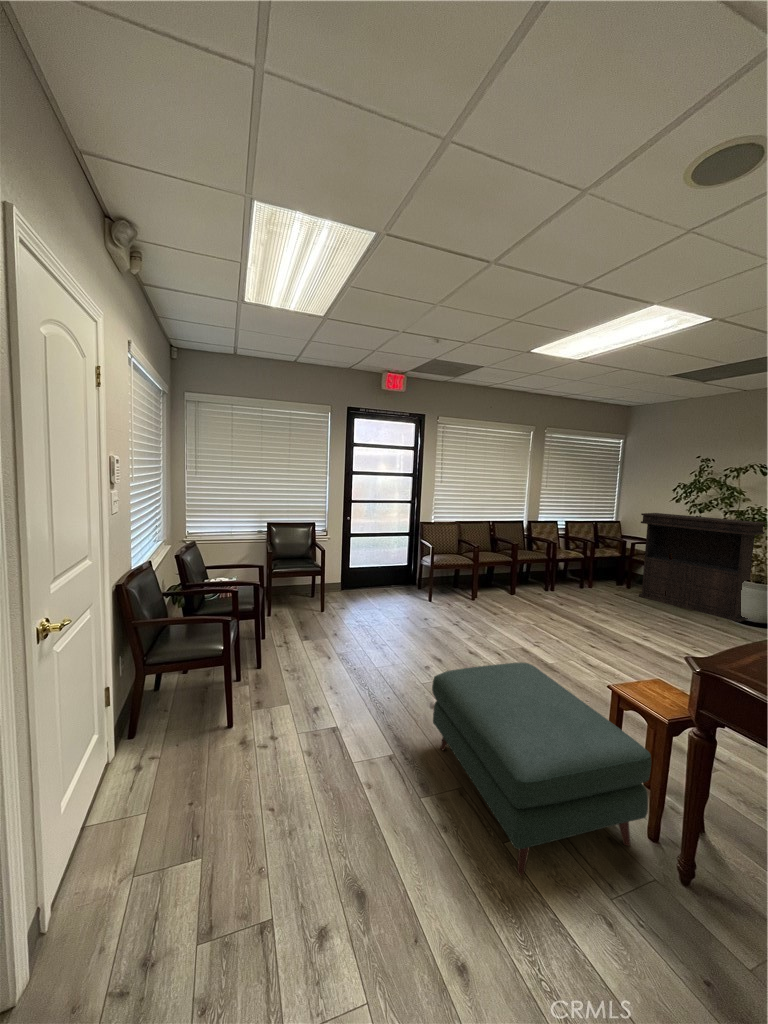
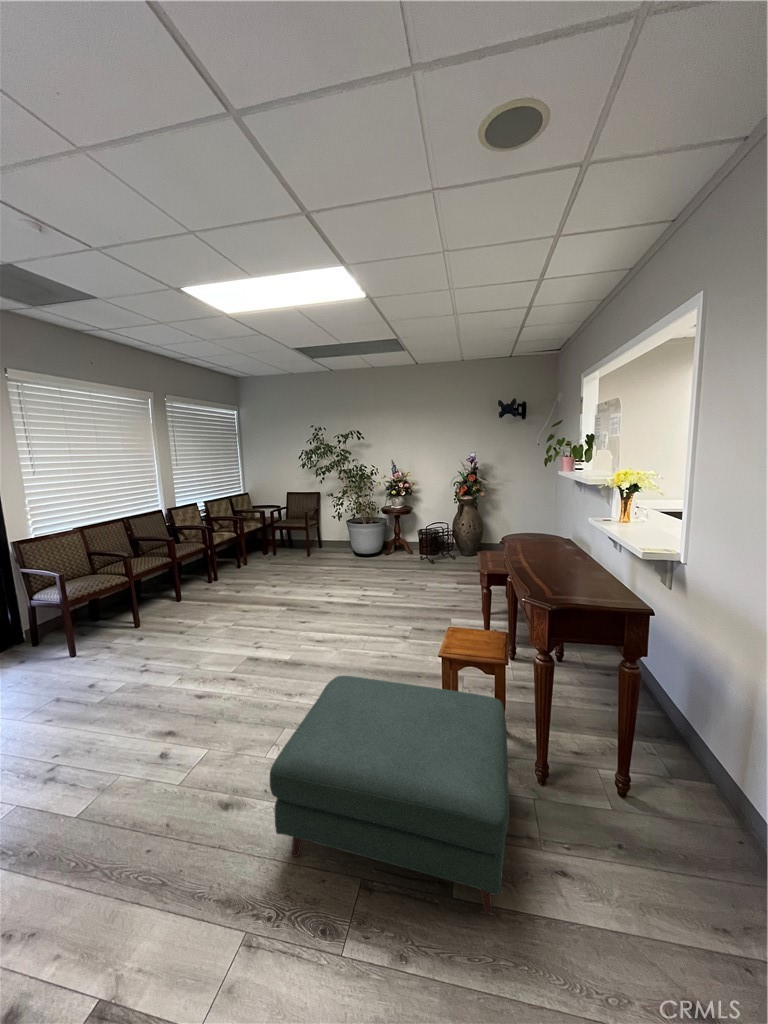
console table: present [639,513,765,622] -> none [277,481,359,559]

